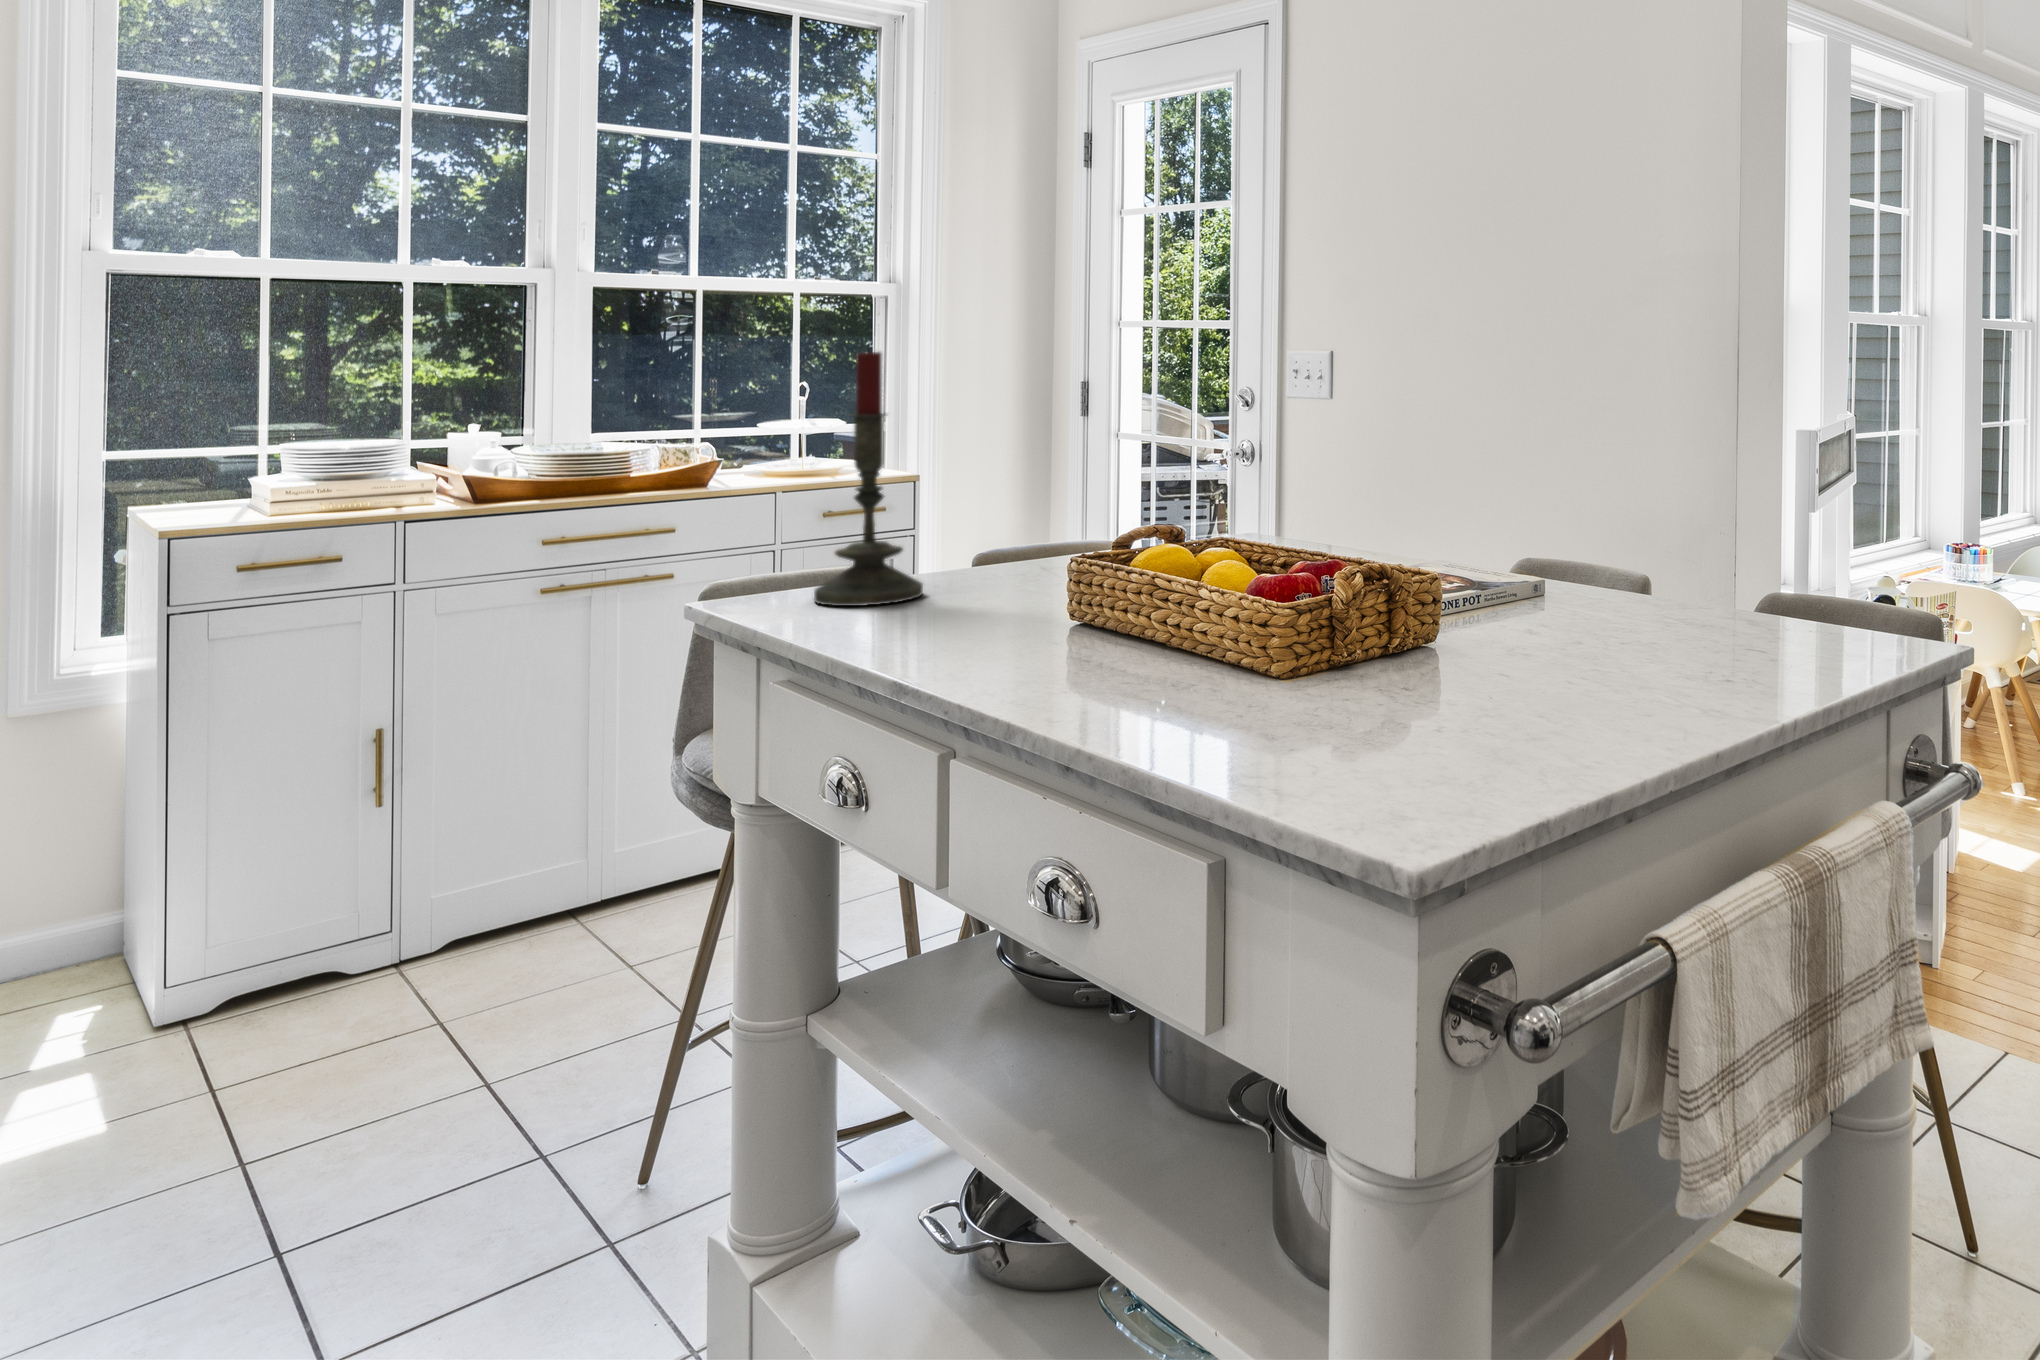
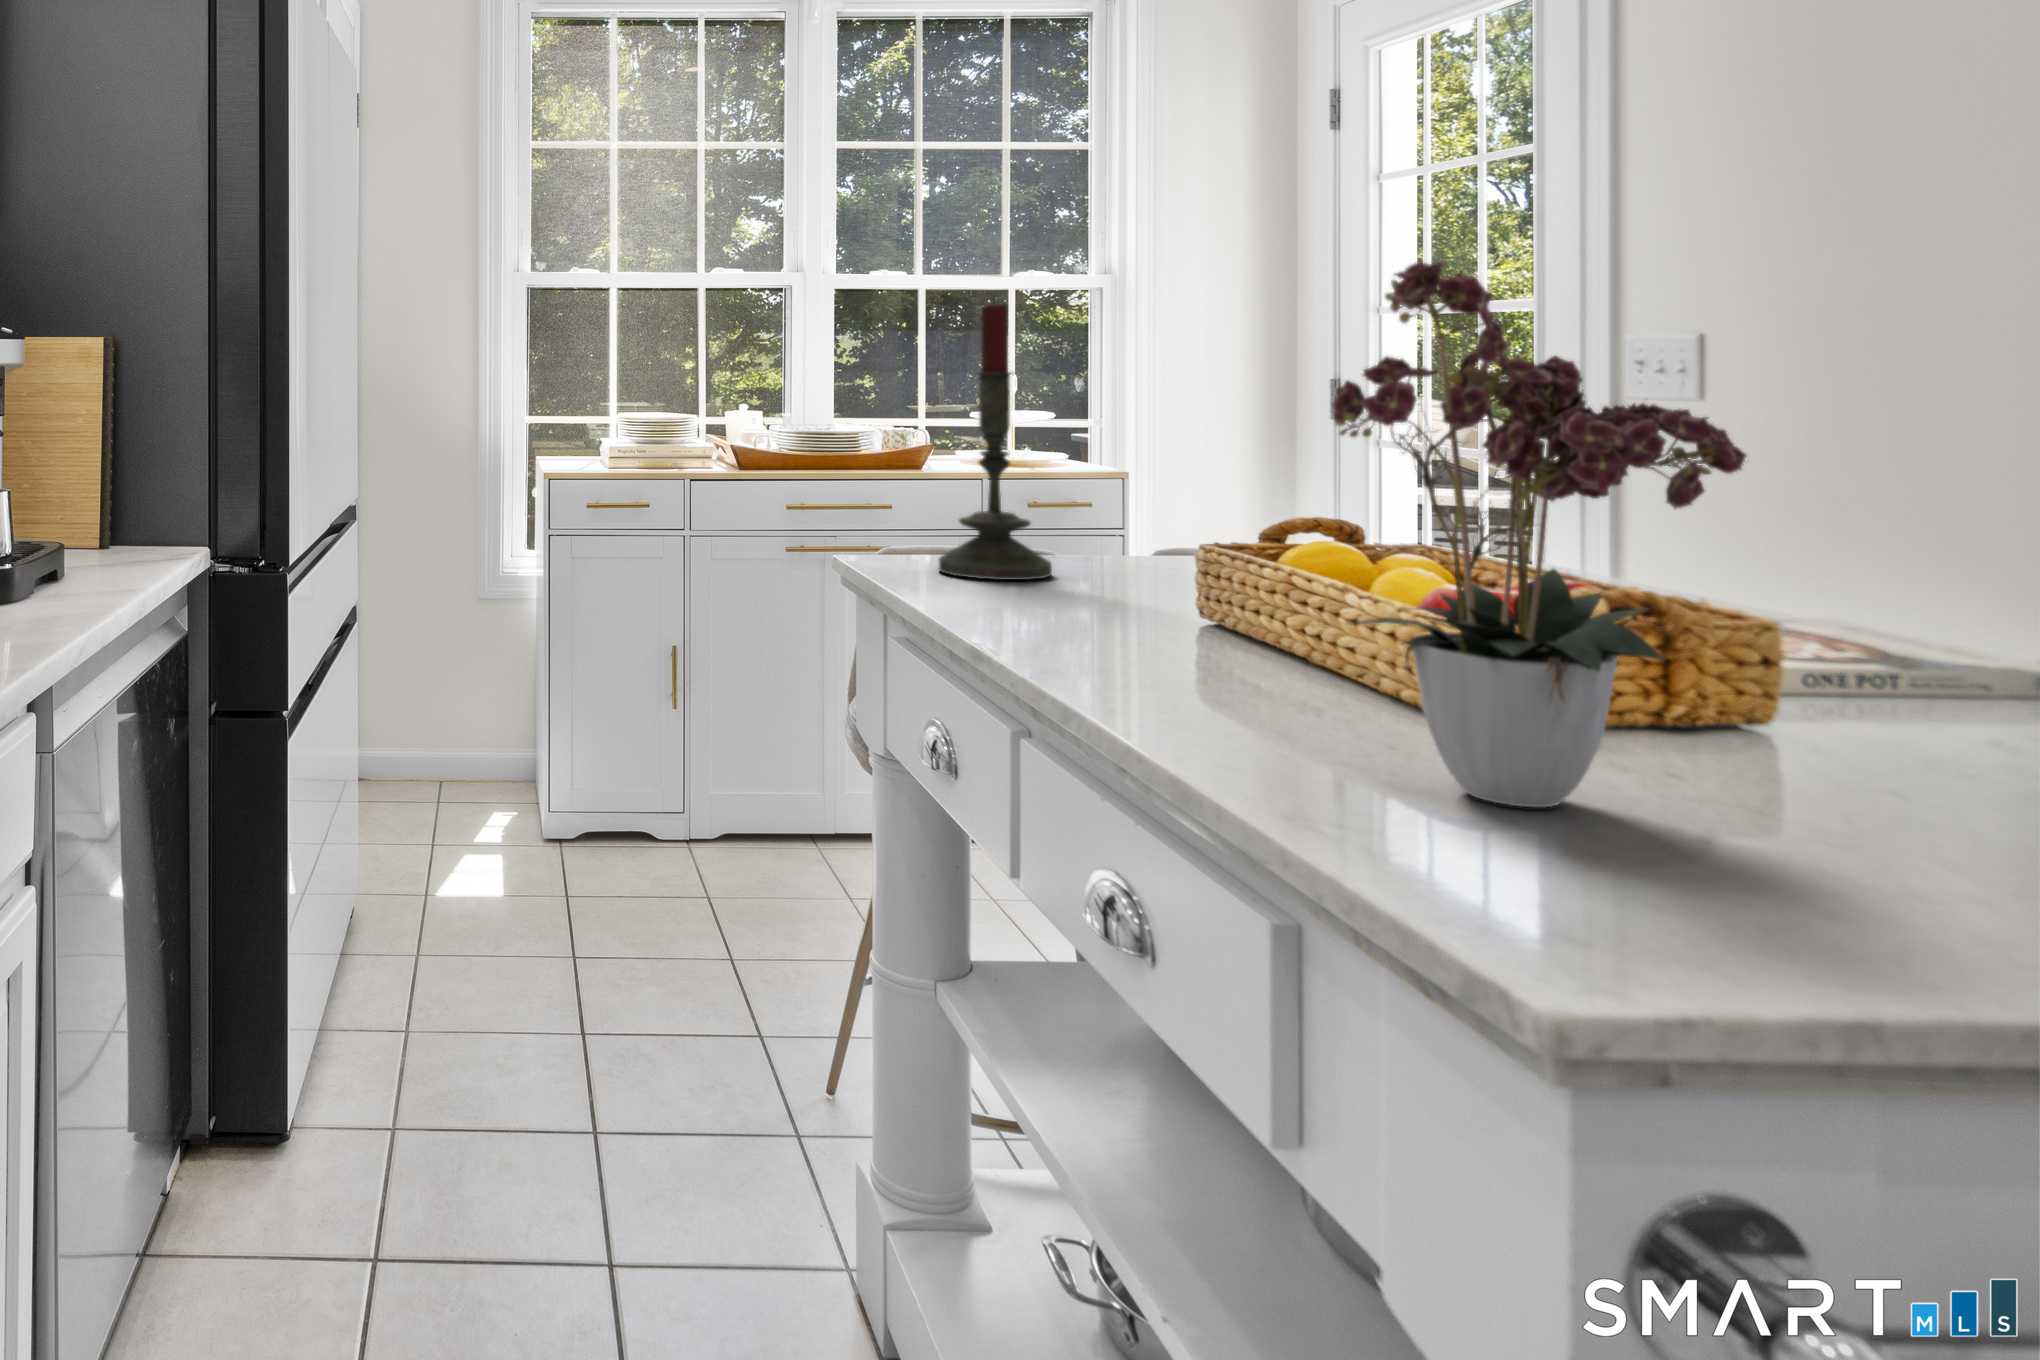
flower arrangement: none [1212,348,1473,728] -> present [1333,261,1747,807]

